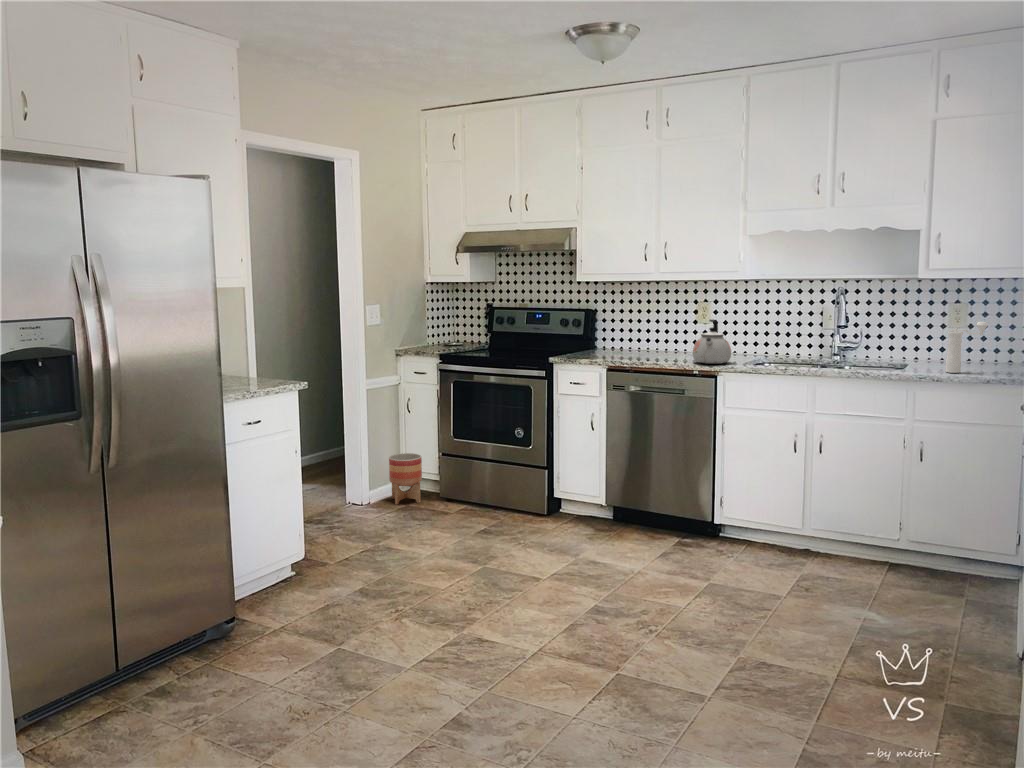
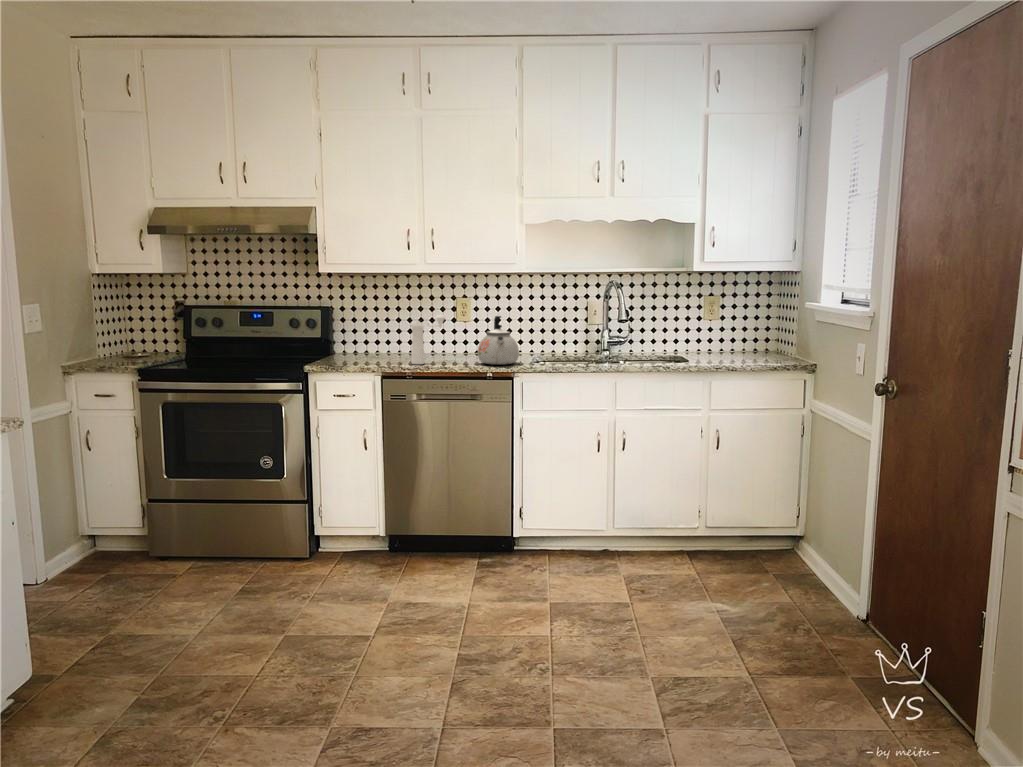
pepper mill: present [945,322,988,373] -> present [411,315,445,364]
planter: present [389,453,422,505] -> none [68,505,120,579]

